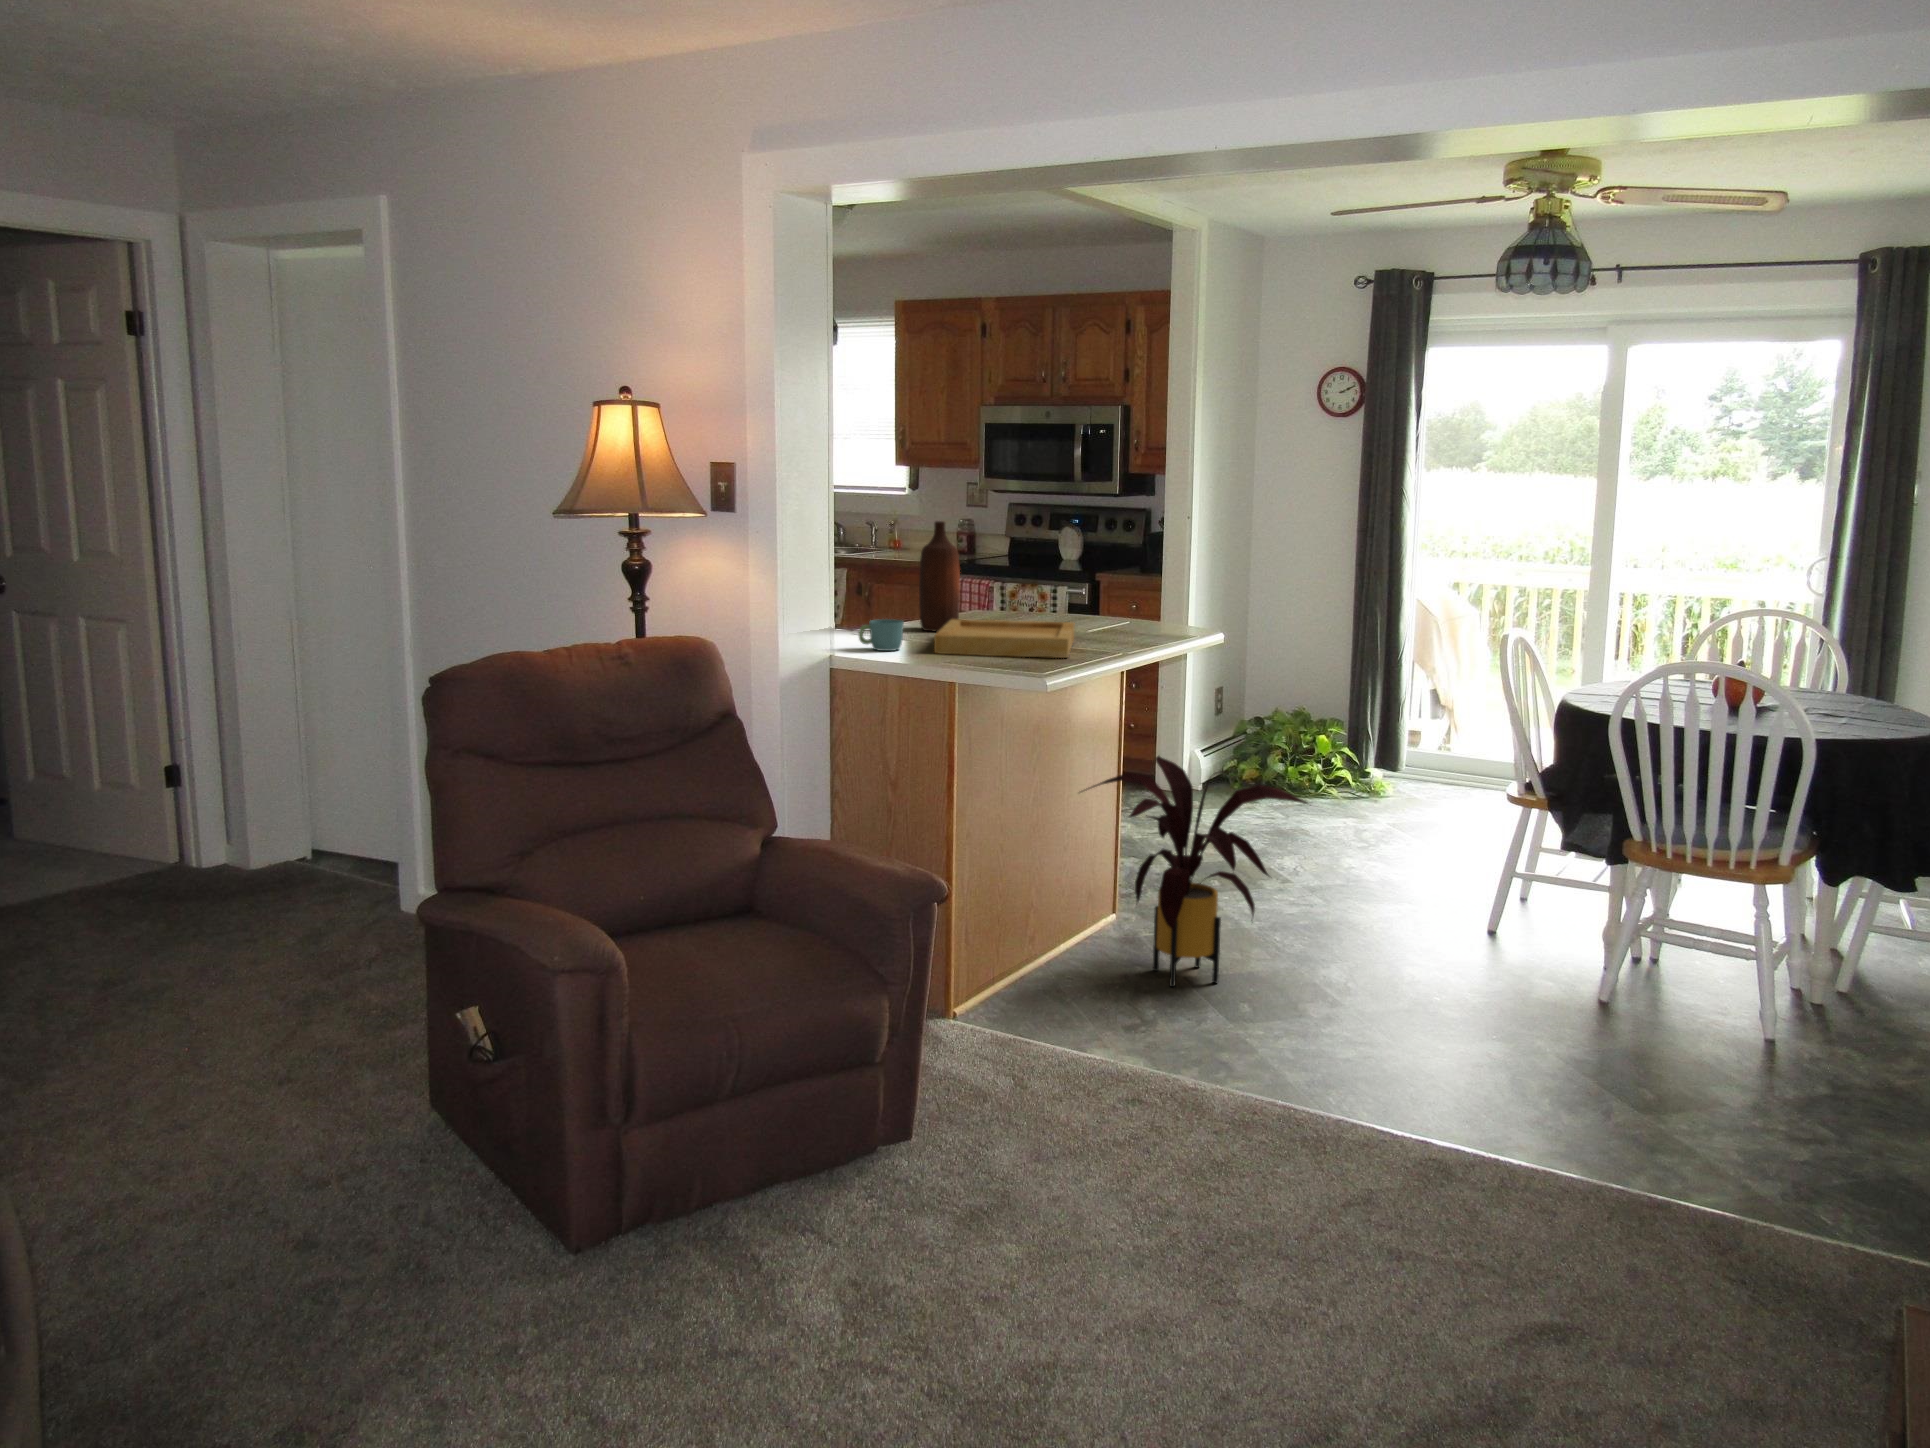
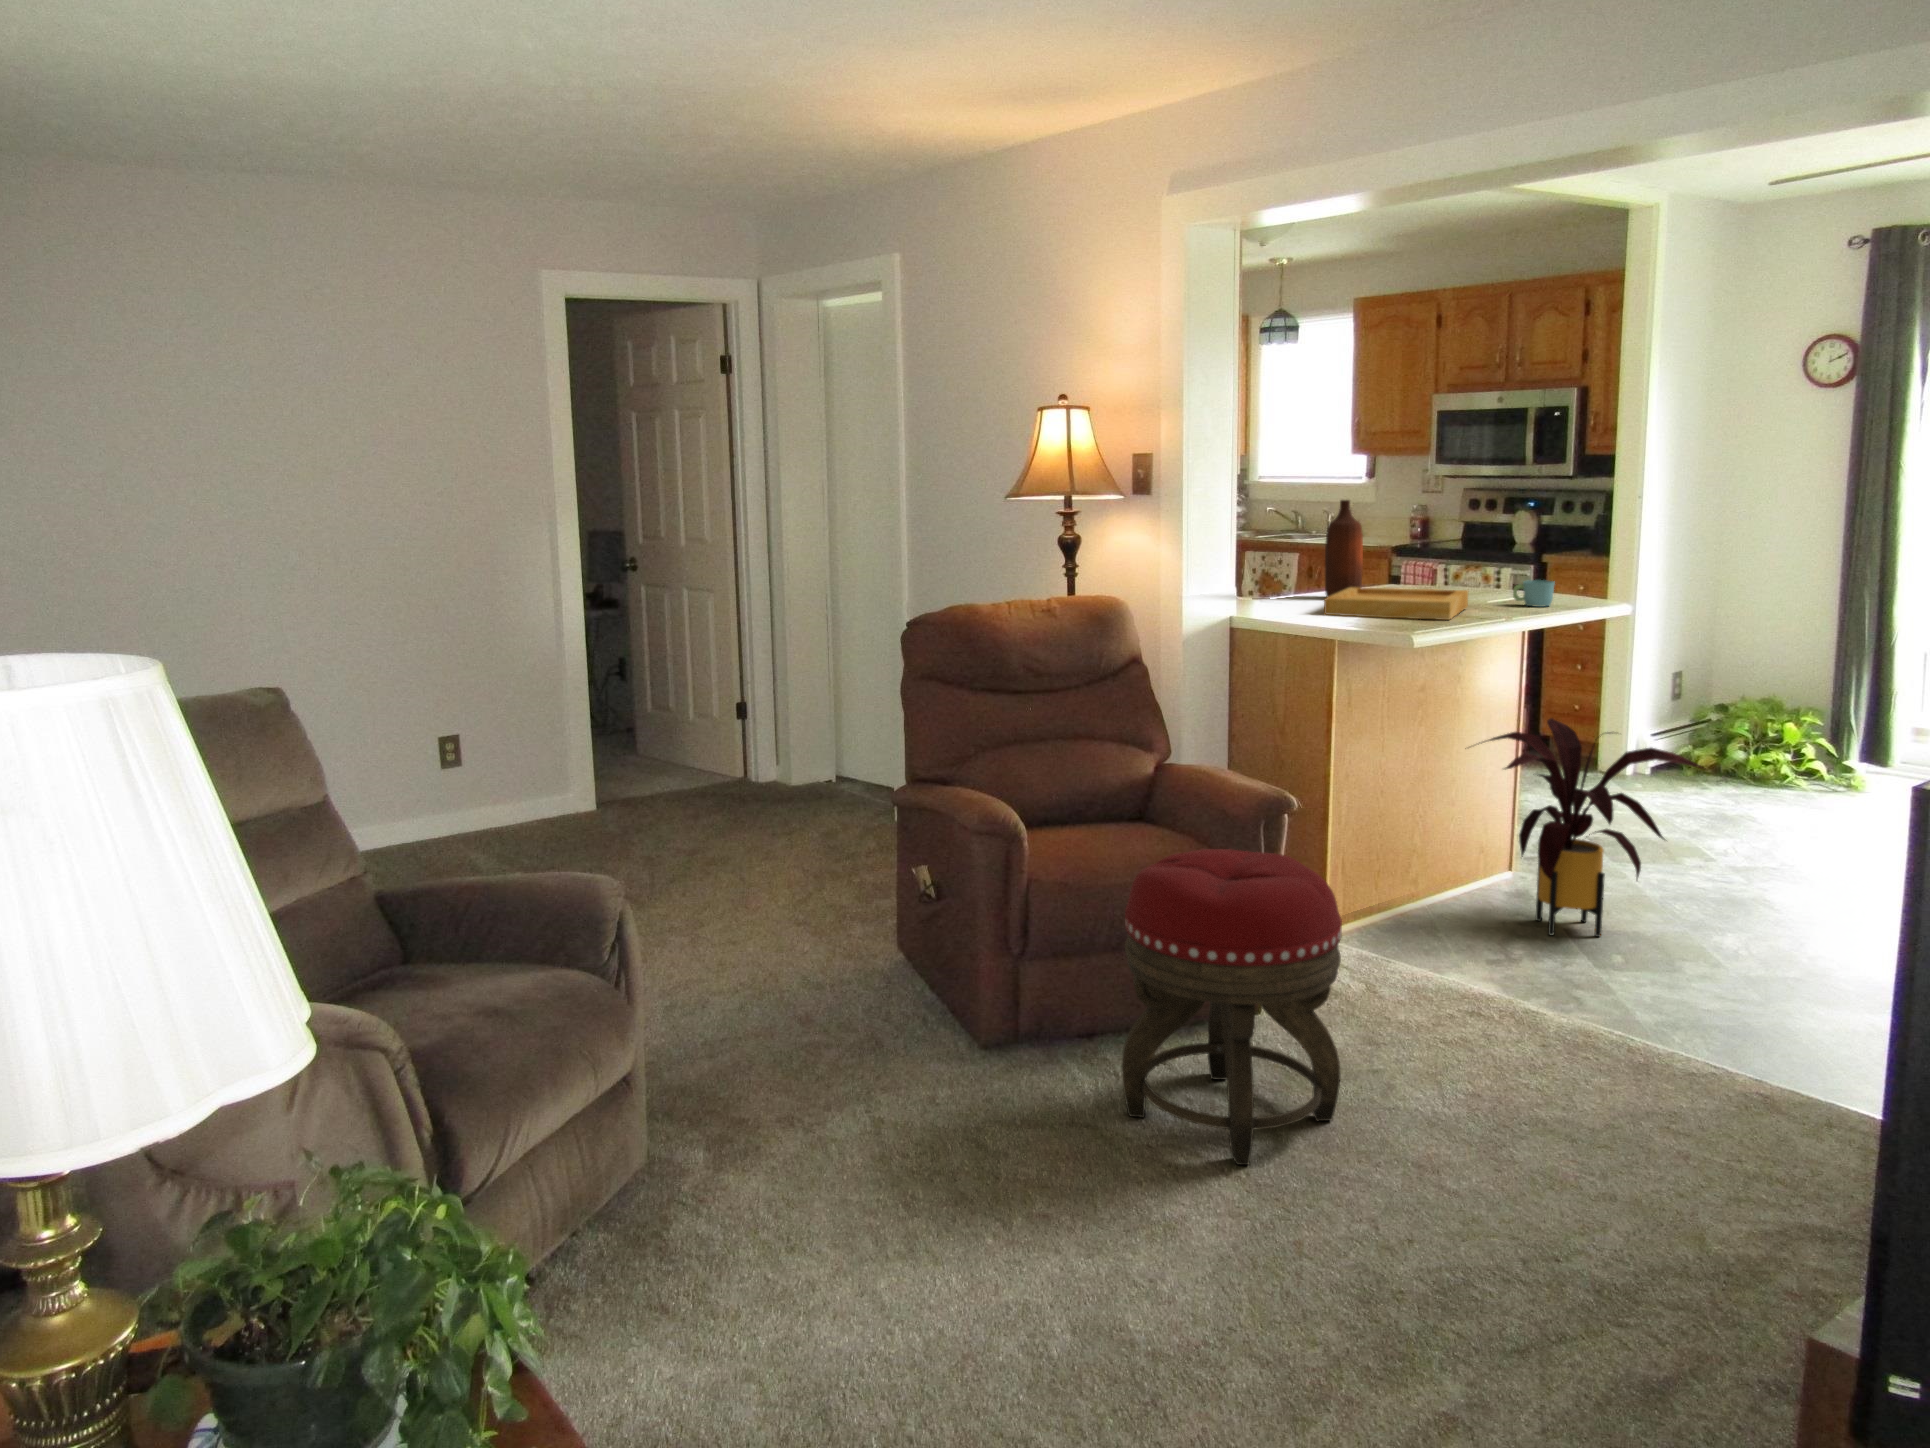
mug: present [859,619,904,651] -> present [1513,580,1555,607]
footstool: none [775,960,1036,1359] -> present [1121,849,1342,1165]

